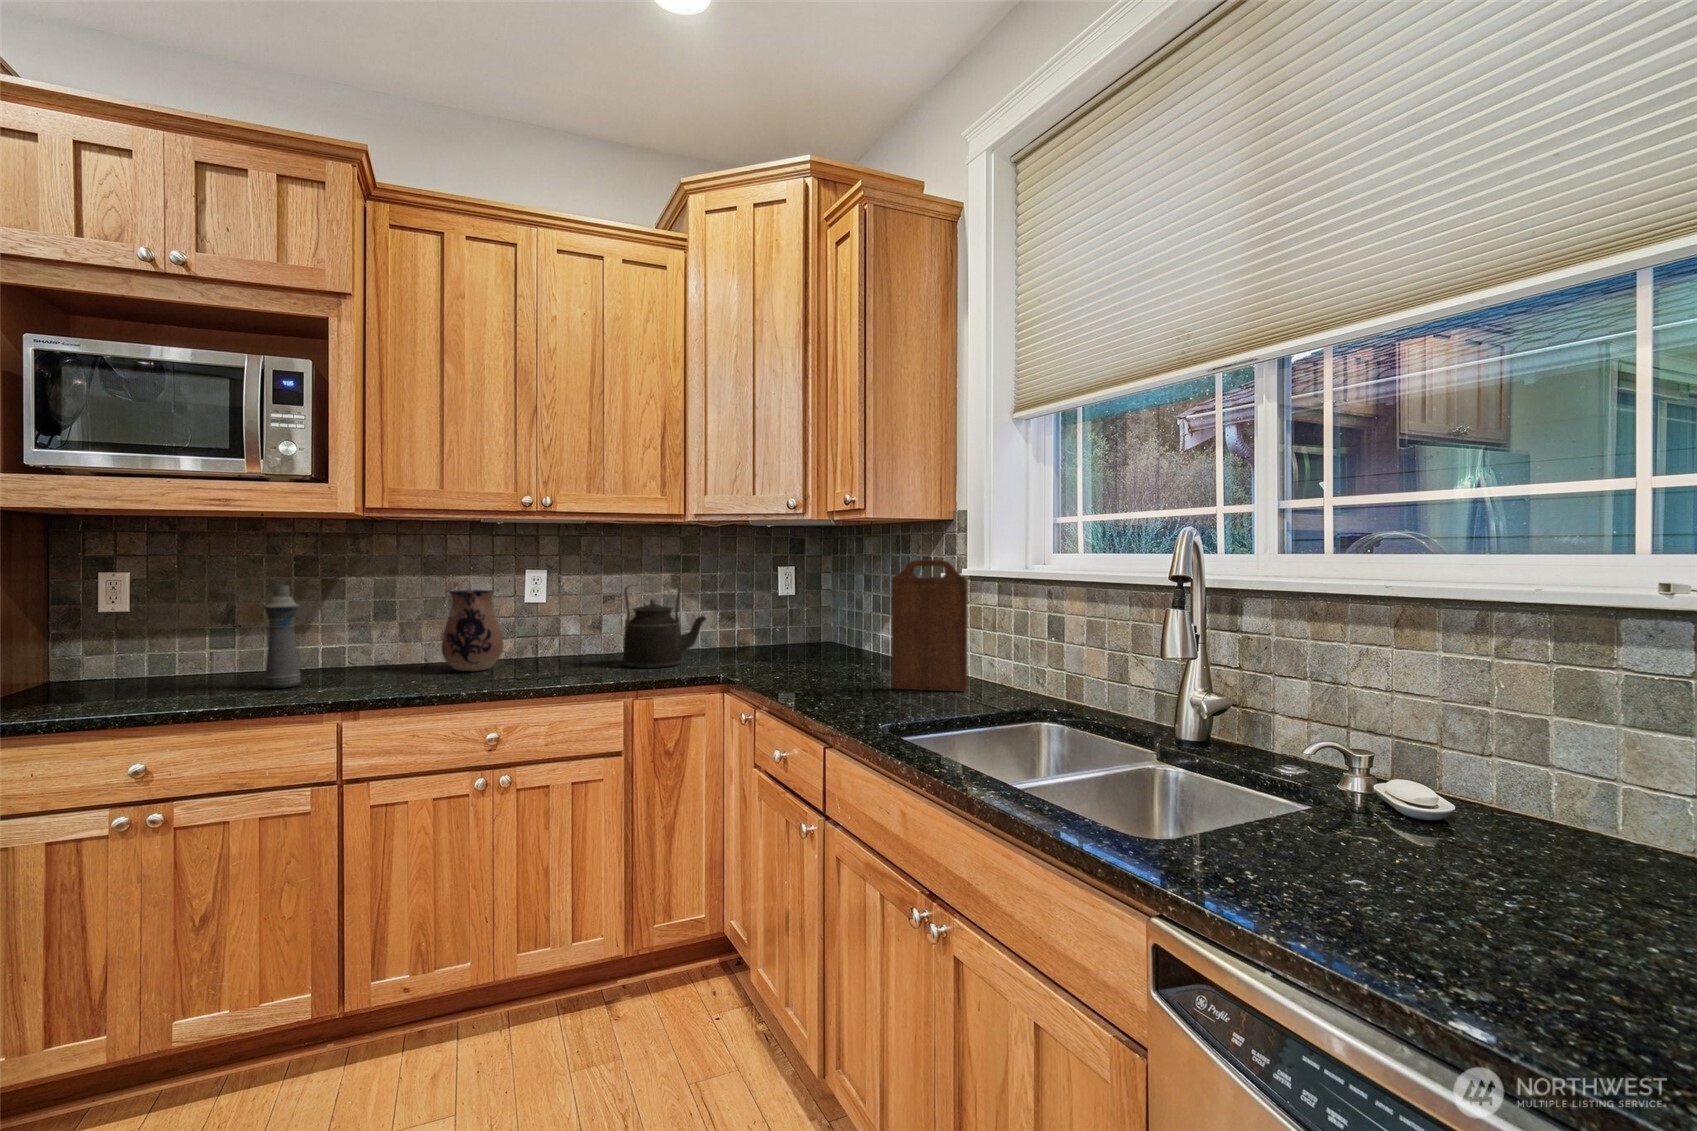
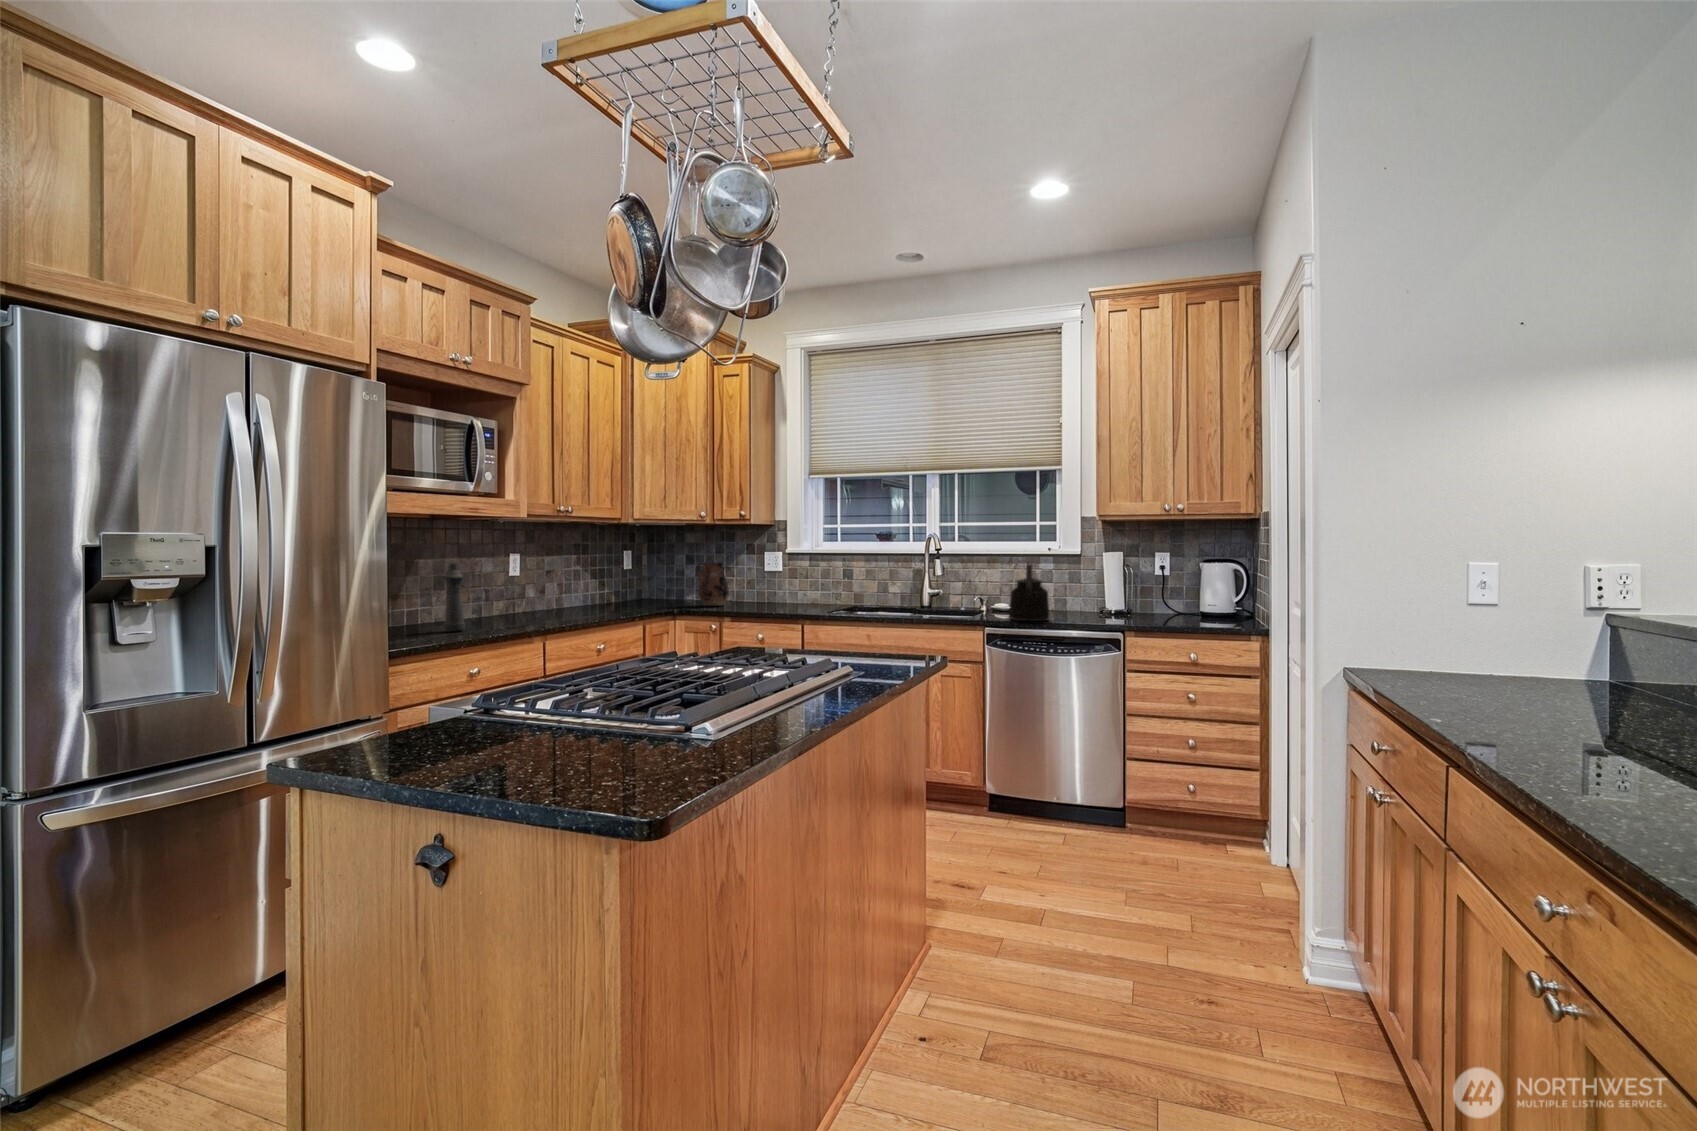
cutting board: present [891,560,968,691] -> none [775,545,808,608]
kettle: present [623,585,706,668] -> present [1009,564,1049,621]
ceramic pitcher: present [442,589,503,671] -> present [696,562,729,606]

